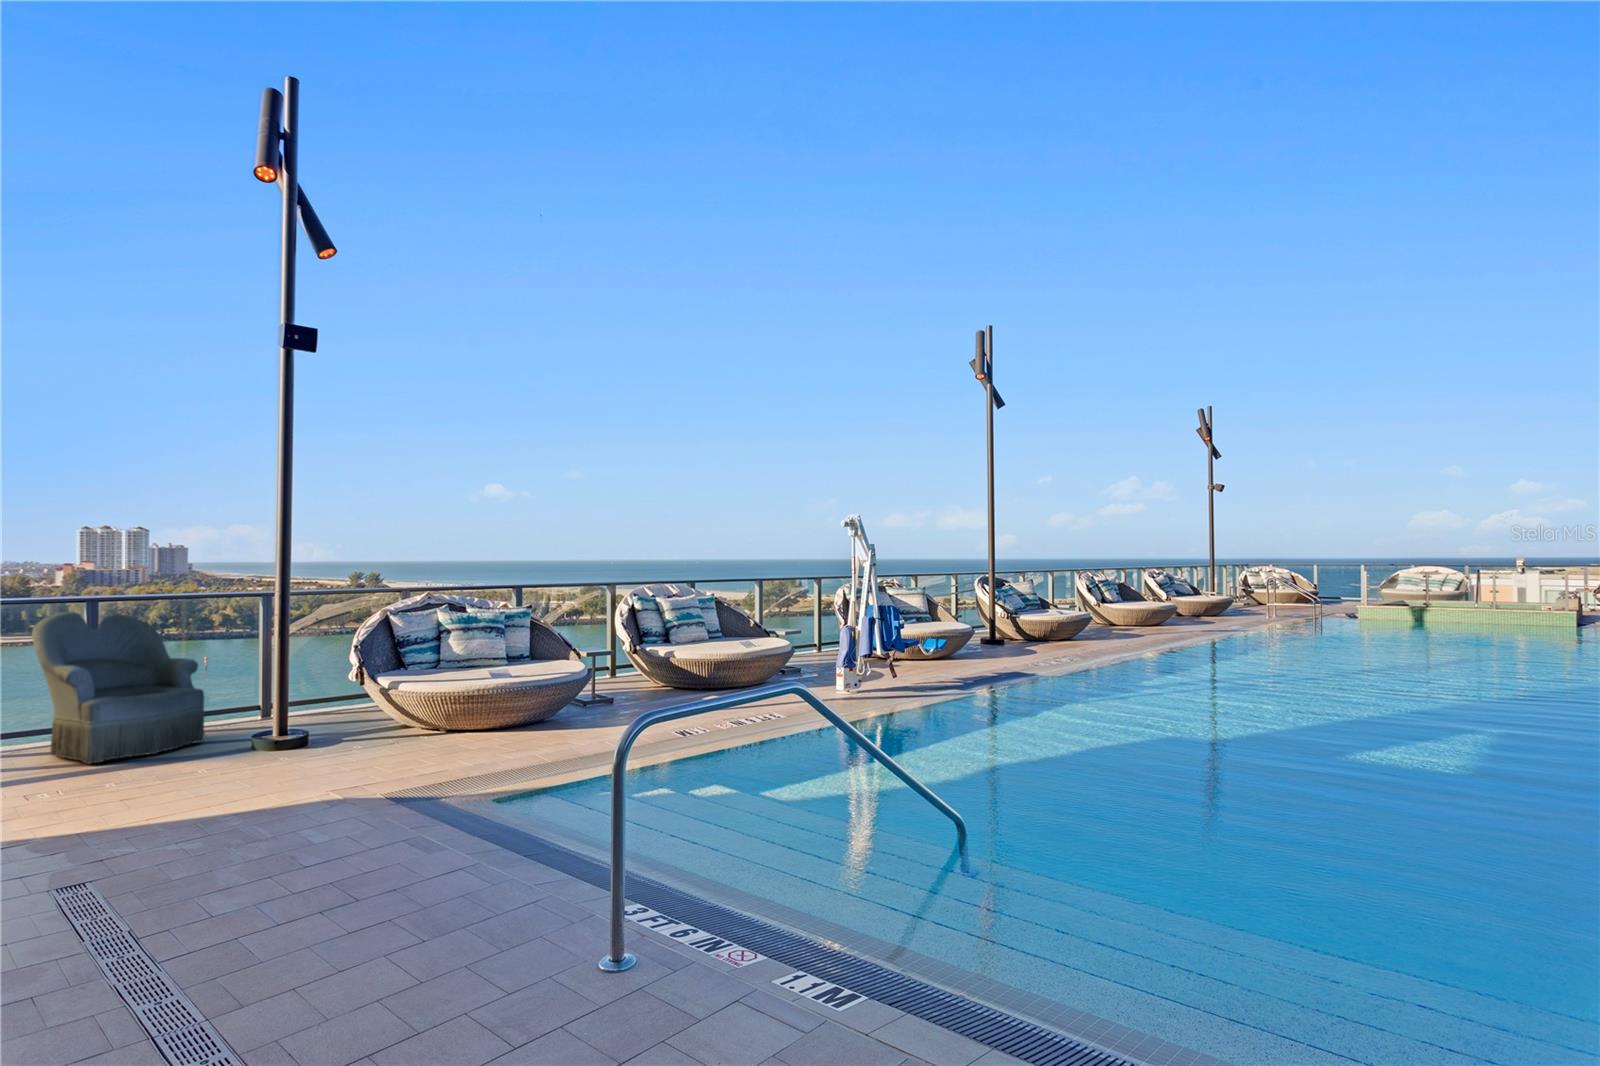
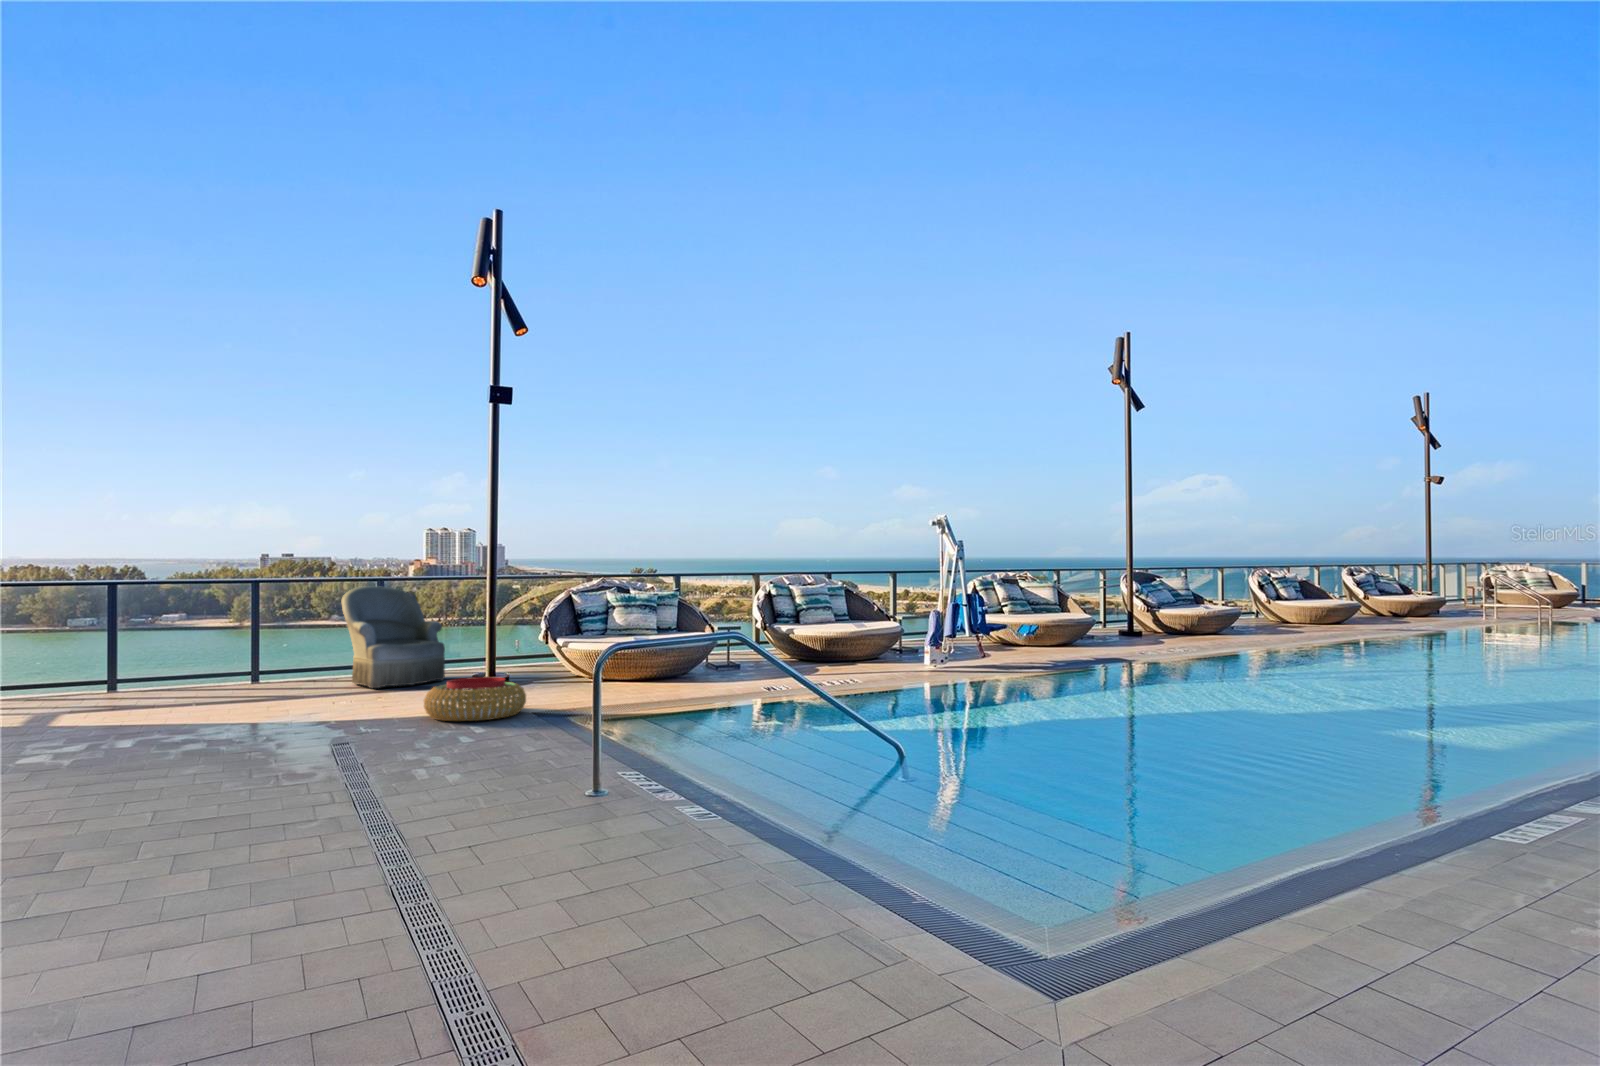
pouf: none [201,745,365,820] -> present [424,677,526,721]

